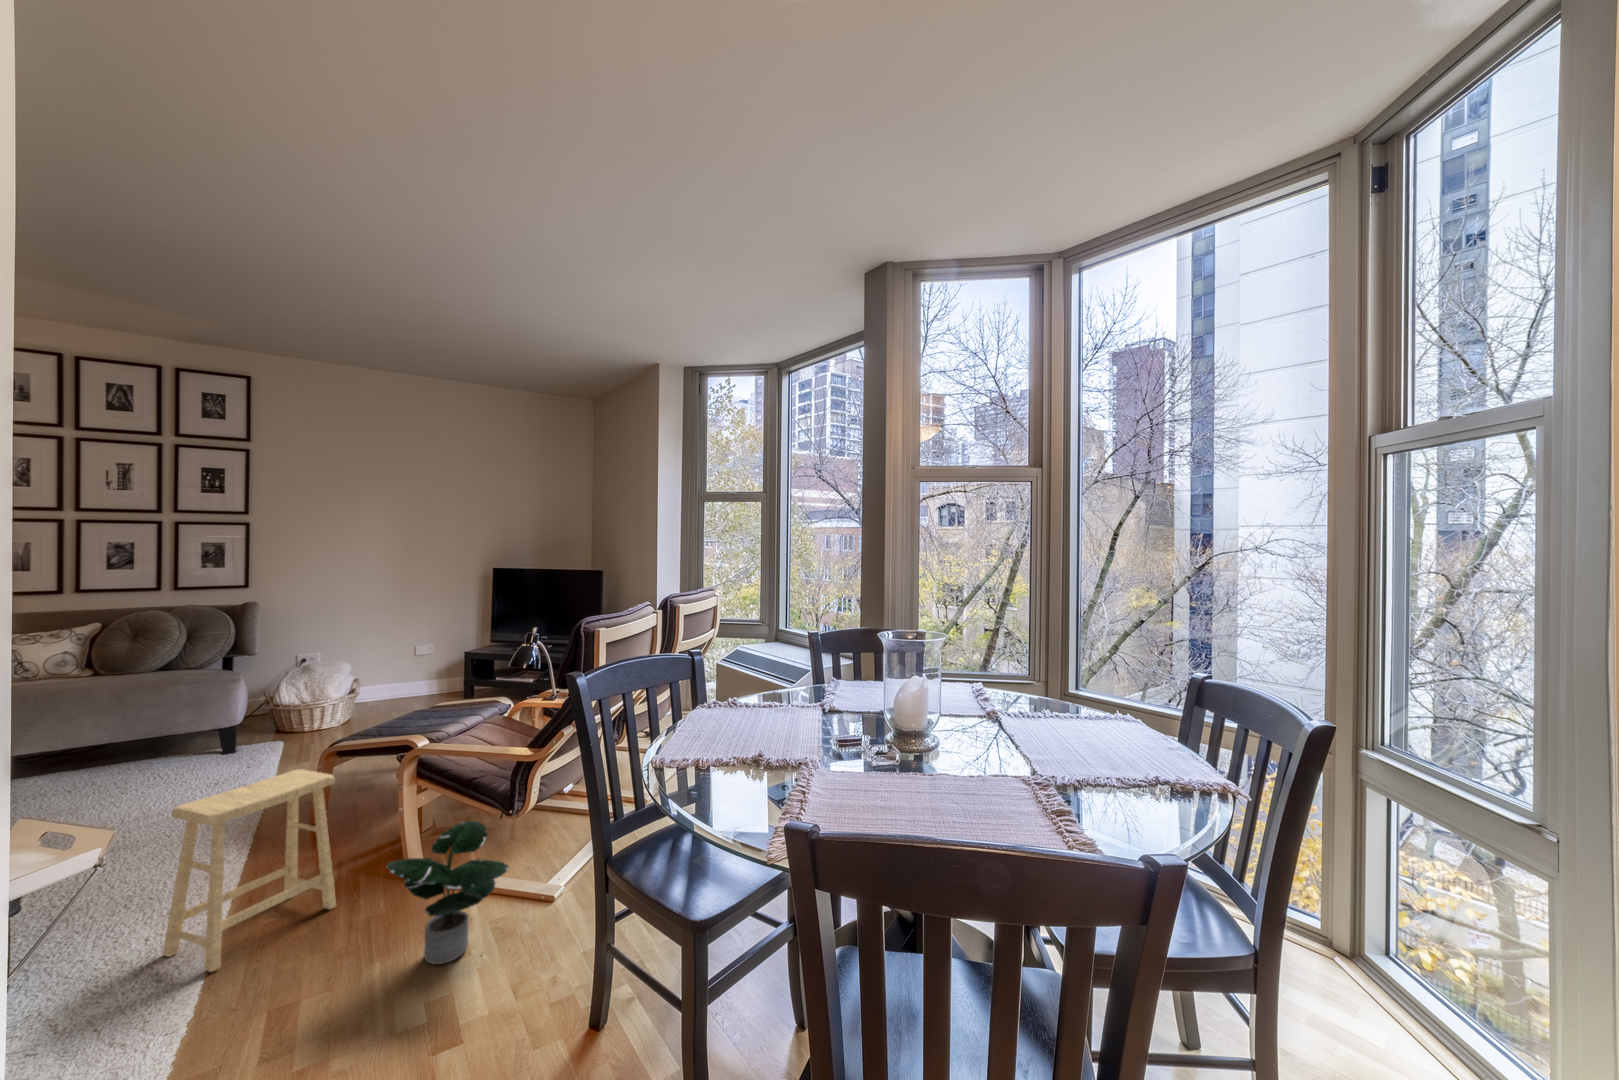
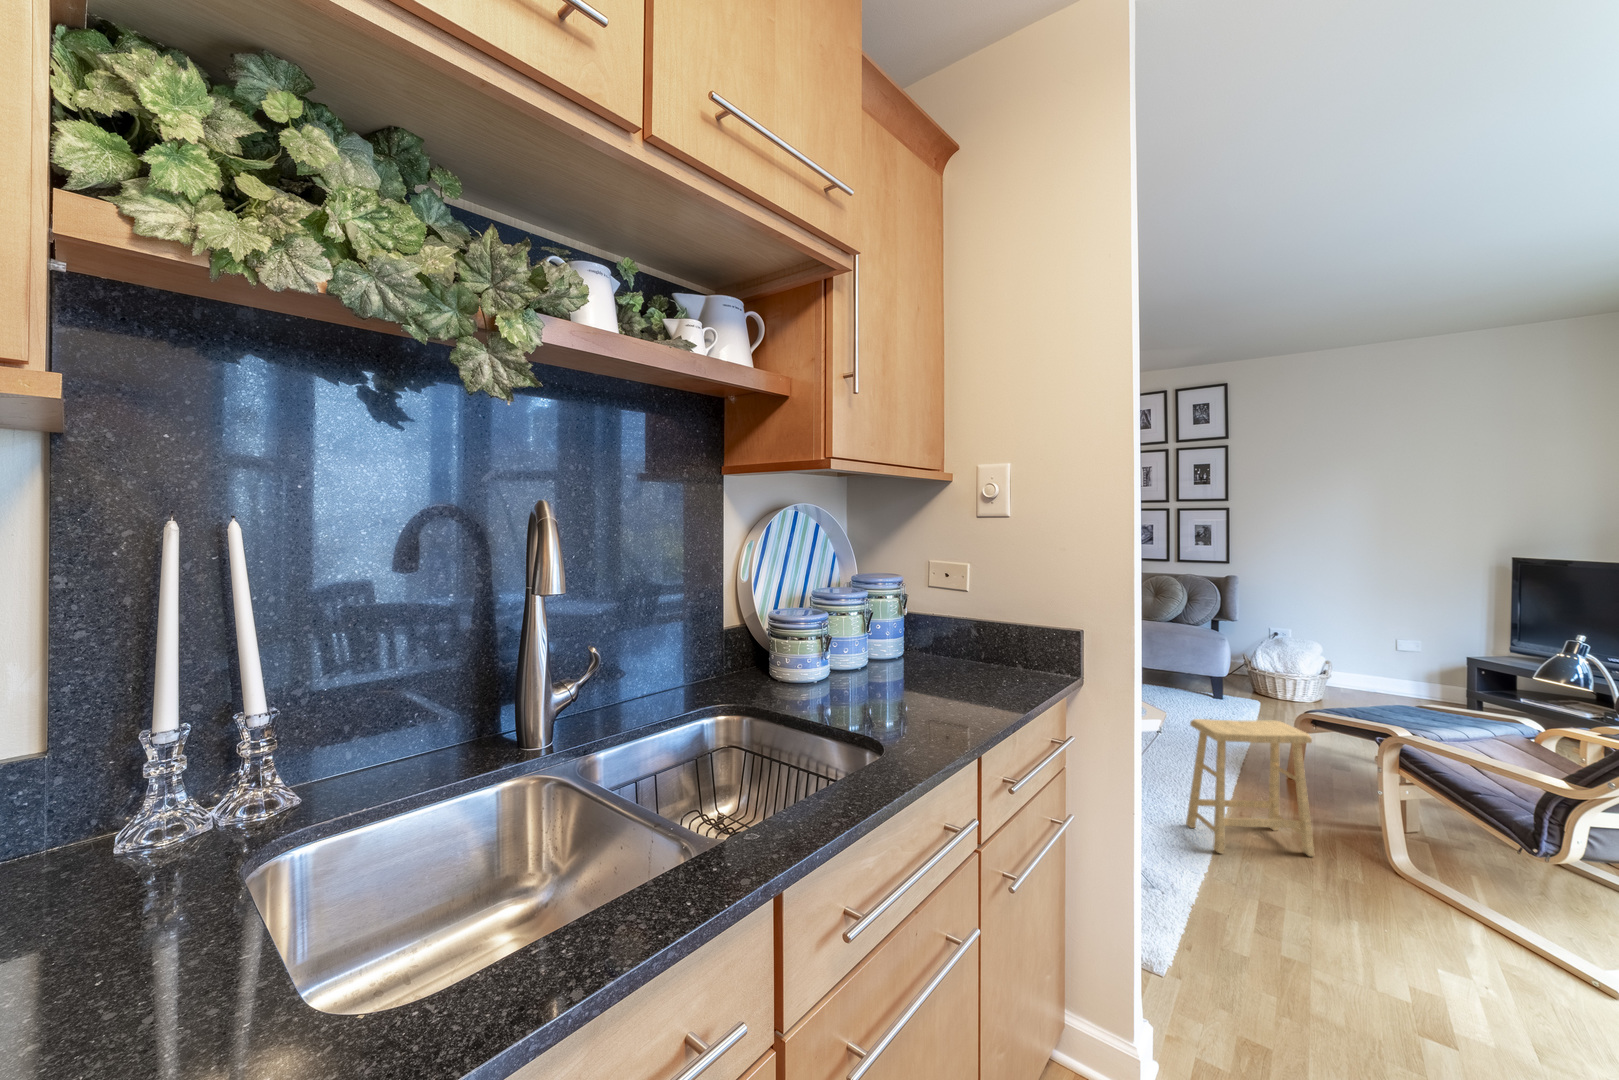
potted plant: present [387,821,509,964] -> none [1366,831,1530,974]

